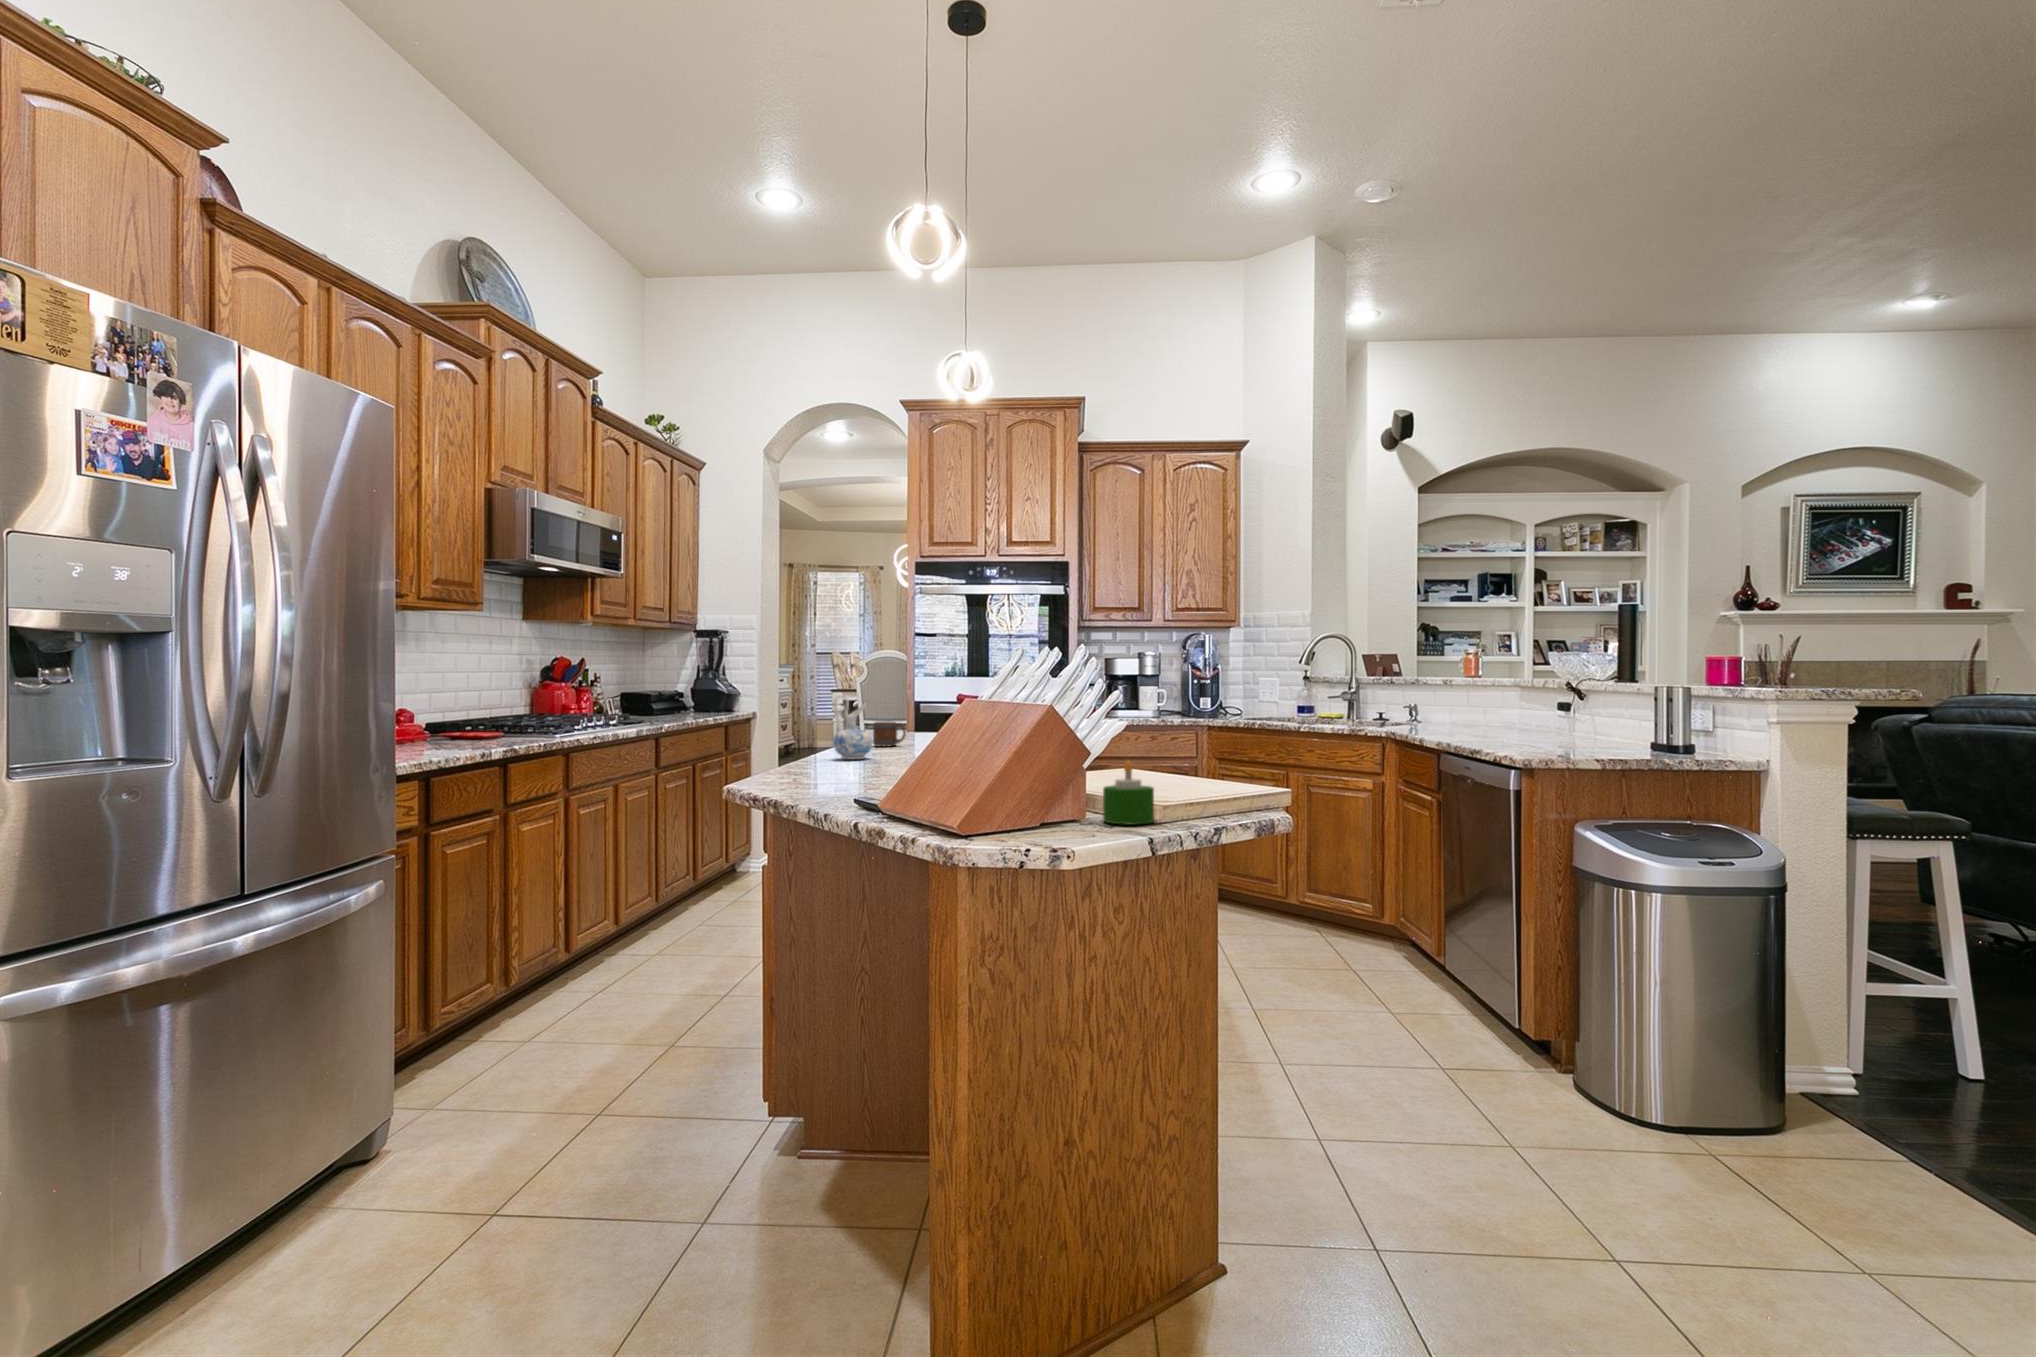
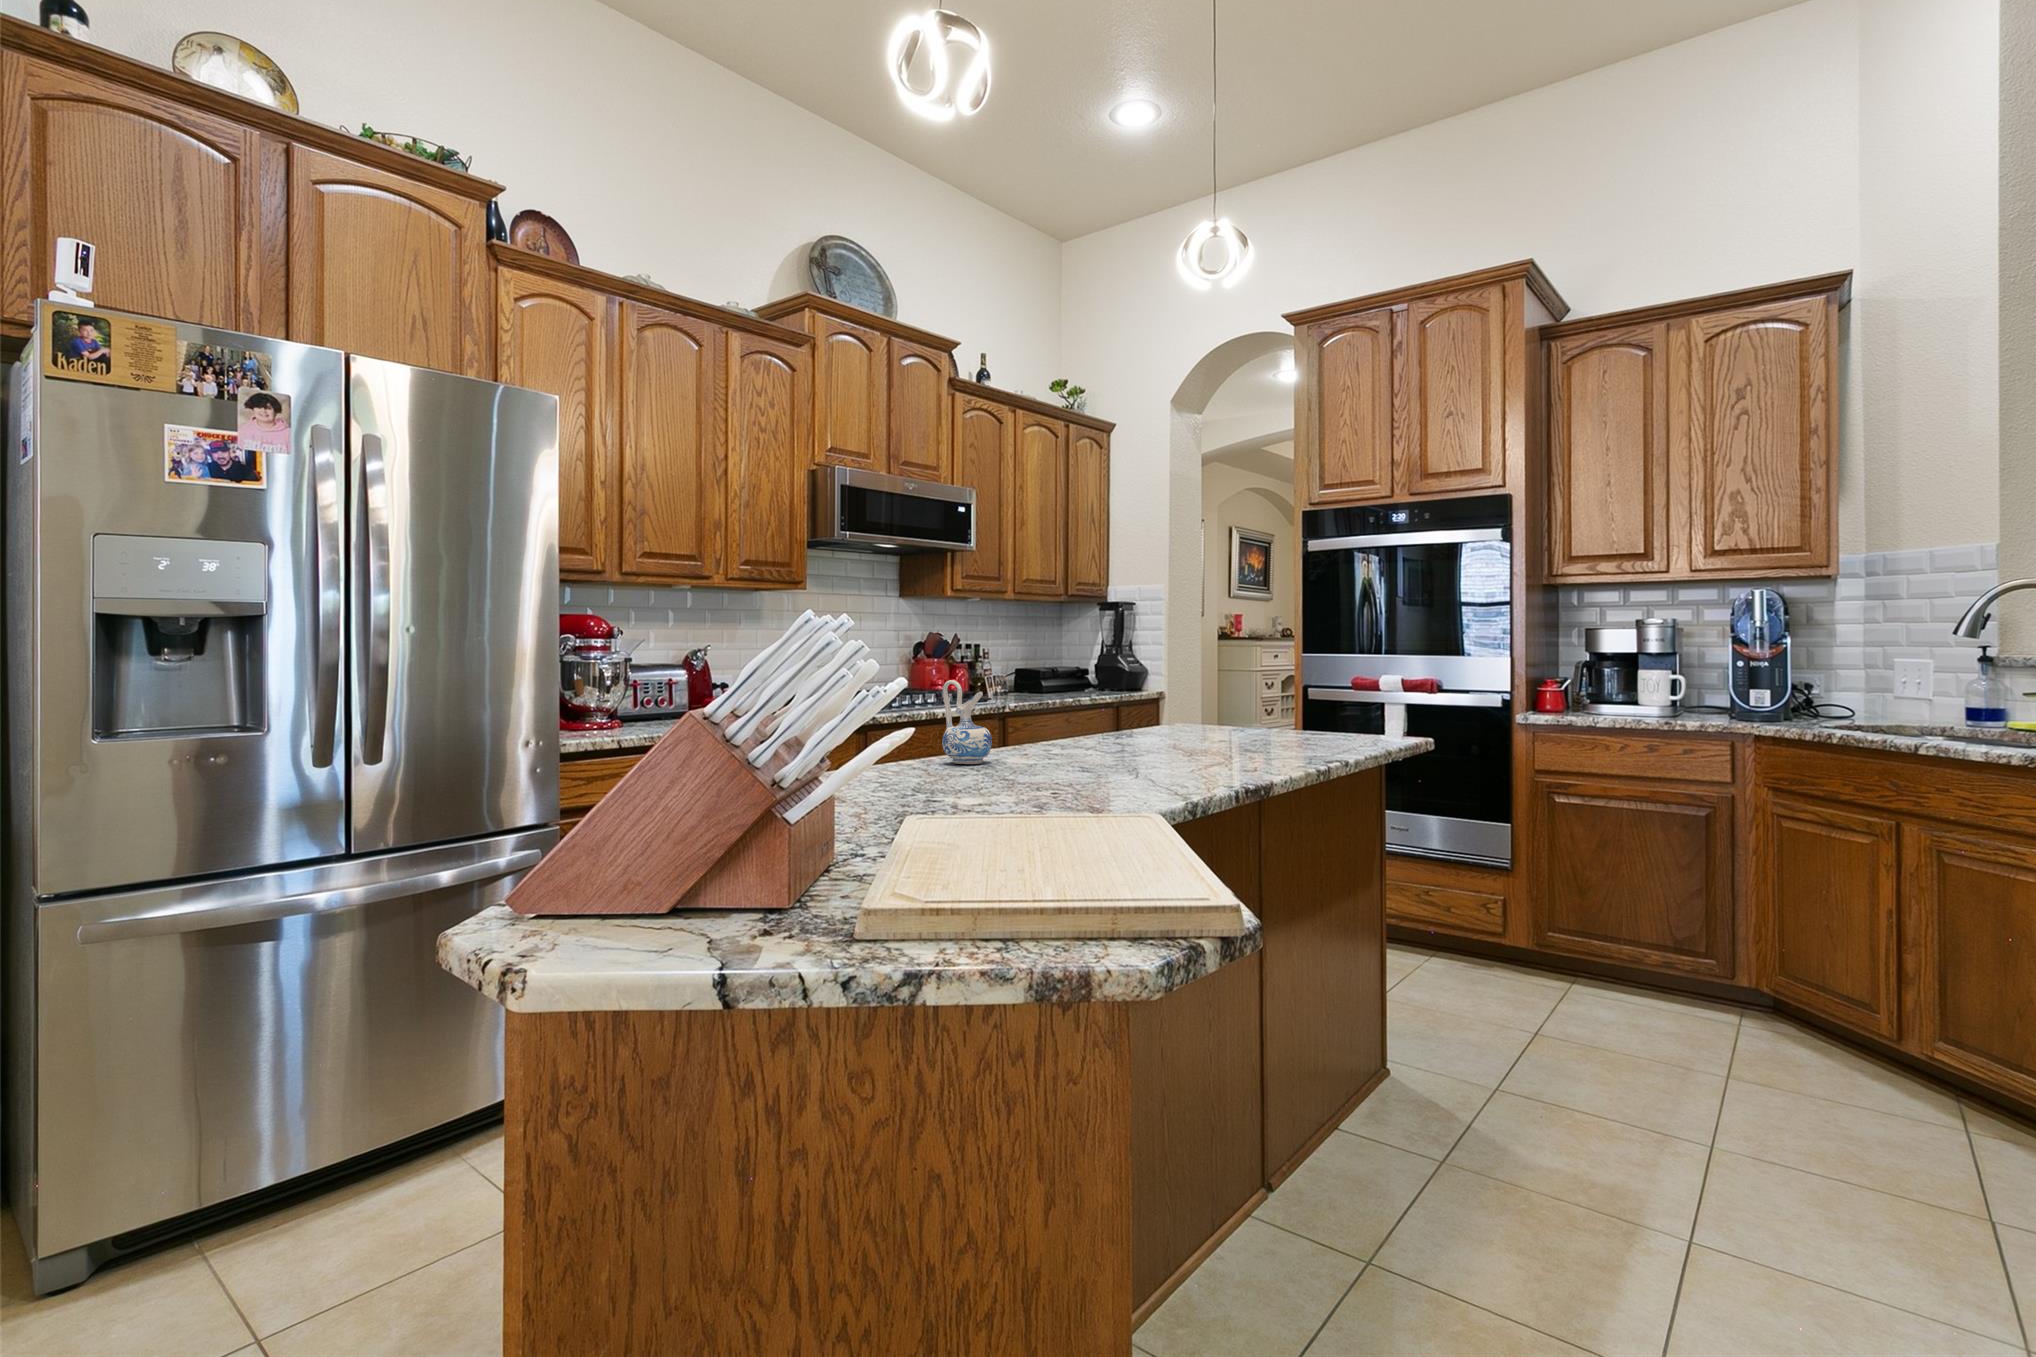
mug: present [873,722,906,747] -> none [1063,715,1096,747]
candle: present [1103,761,1154,825] -> none [683,820,785,952]

